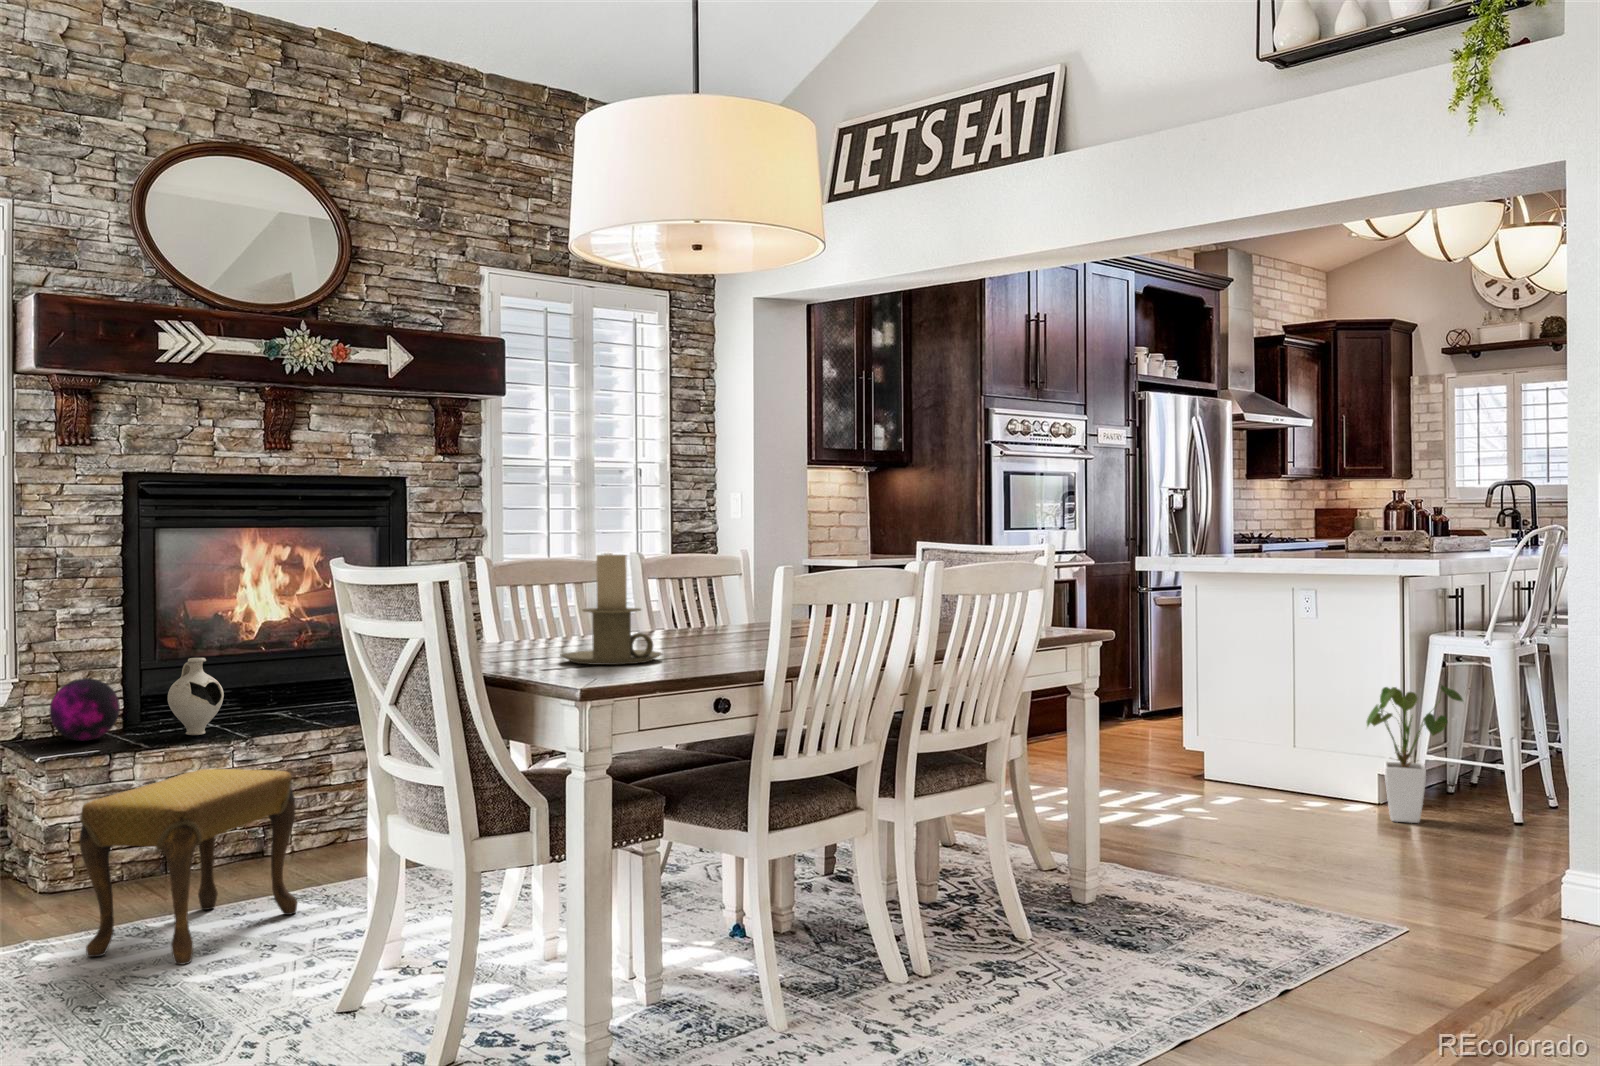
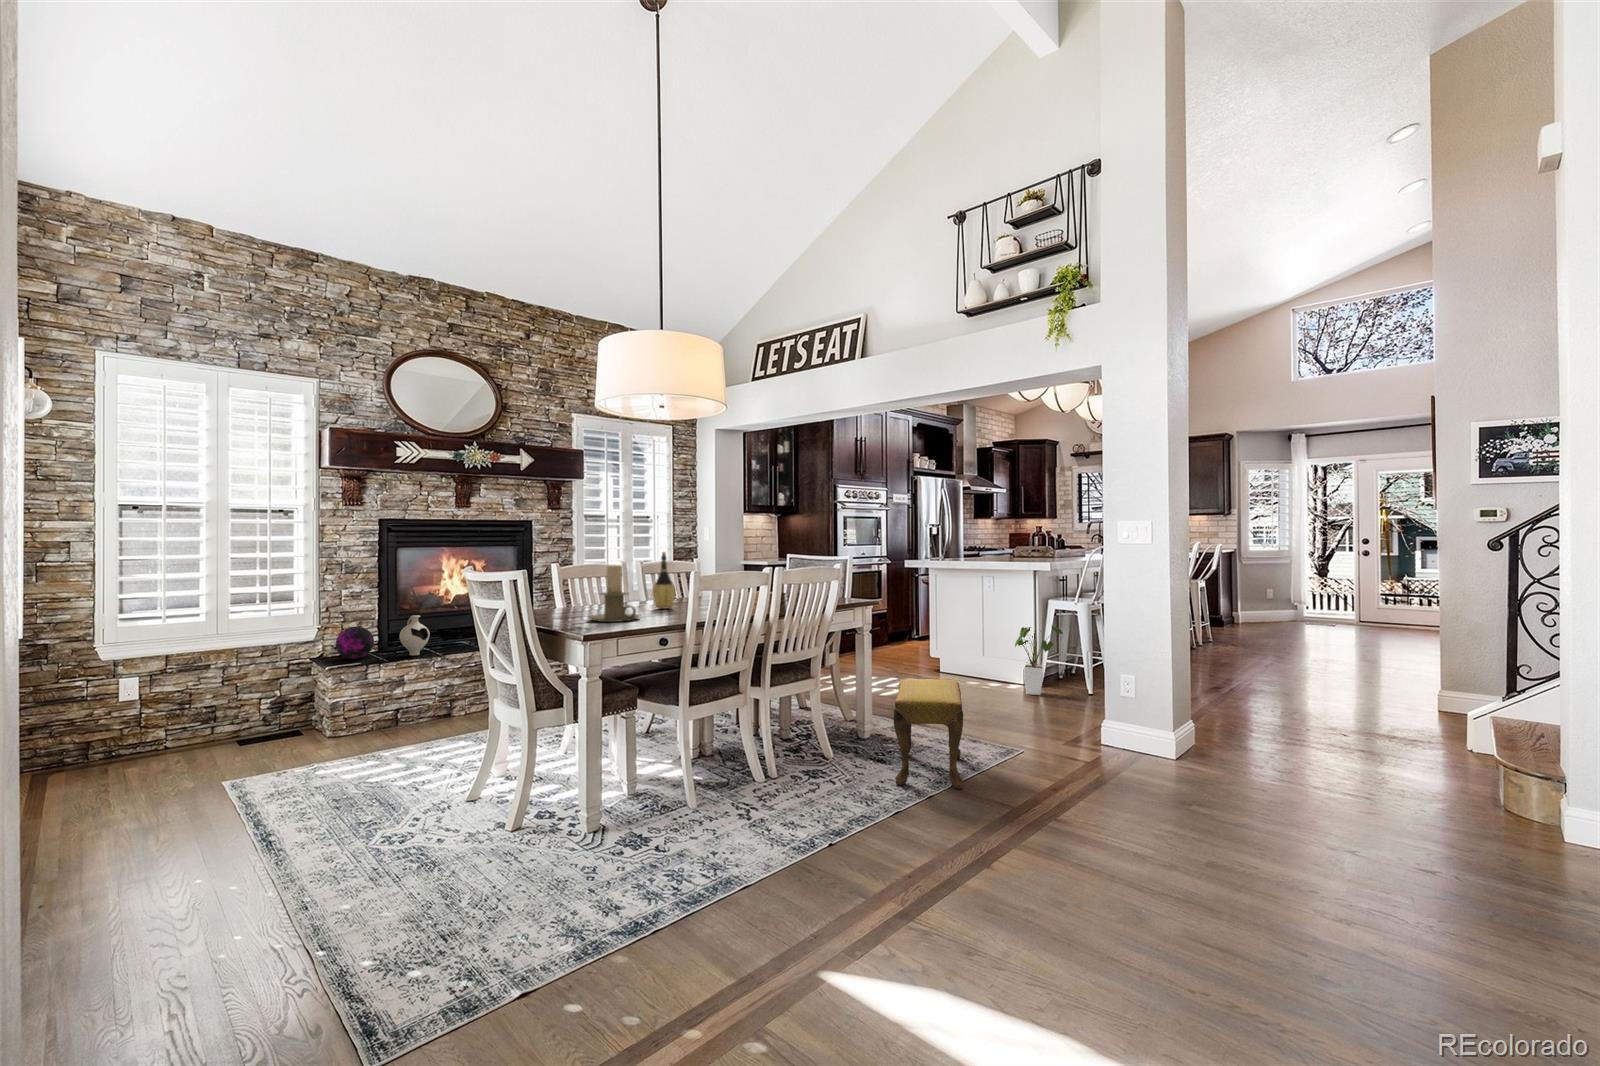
wine bottle: none [671,530,717,643] -> present [652,552,676,609]
footstool: present [79,769,297,965] -> present [893,679,963,789]

